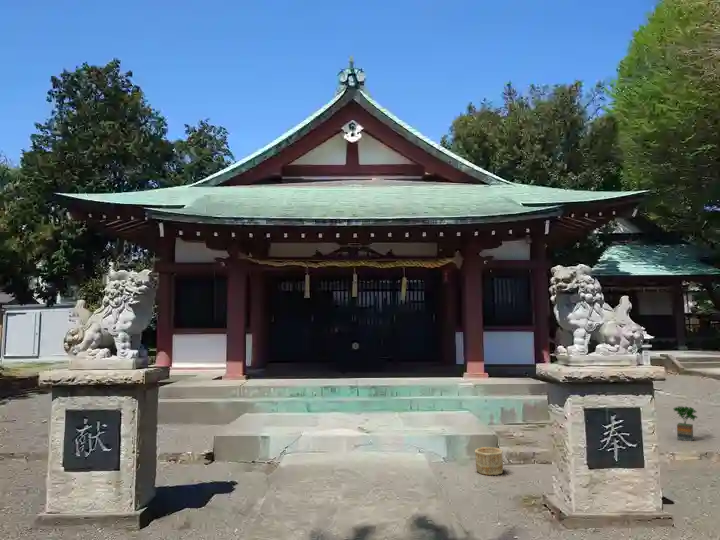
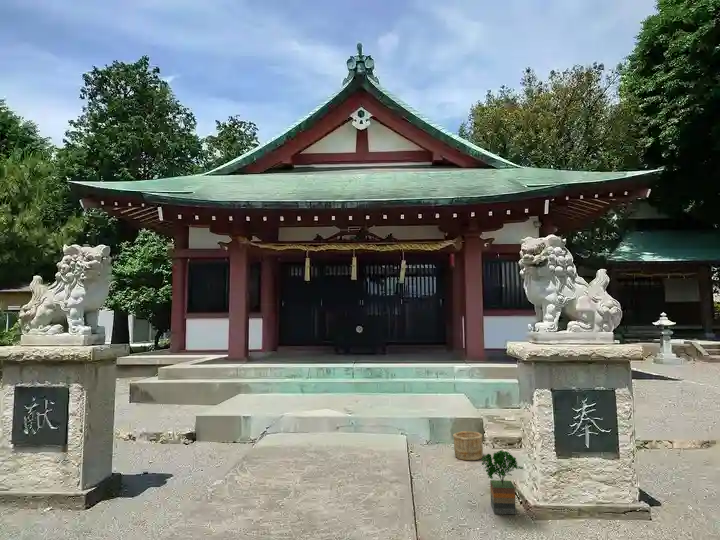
potted tree: present [674,406,697,441] -> present [482,450,523,514]

